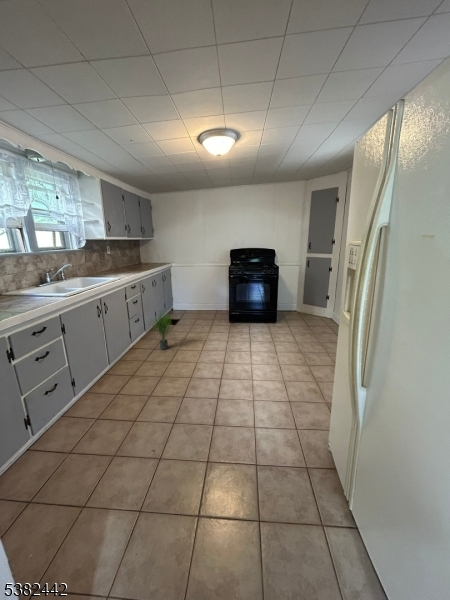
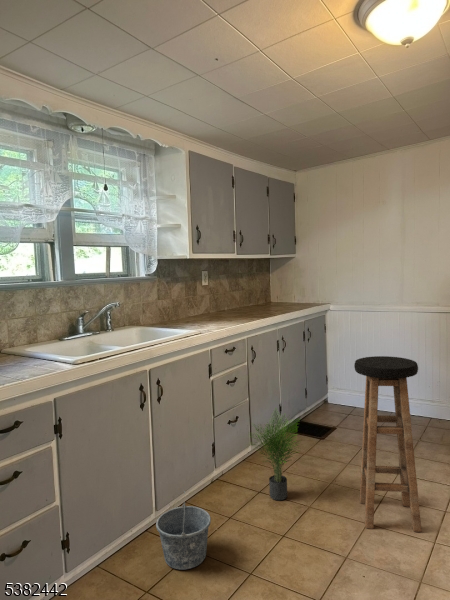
bar stool: none [195,284,221,351] -> present [354,356,422,532]
bucket: none [117,348,143,380] -> present [156,491,211,570]

